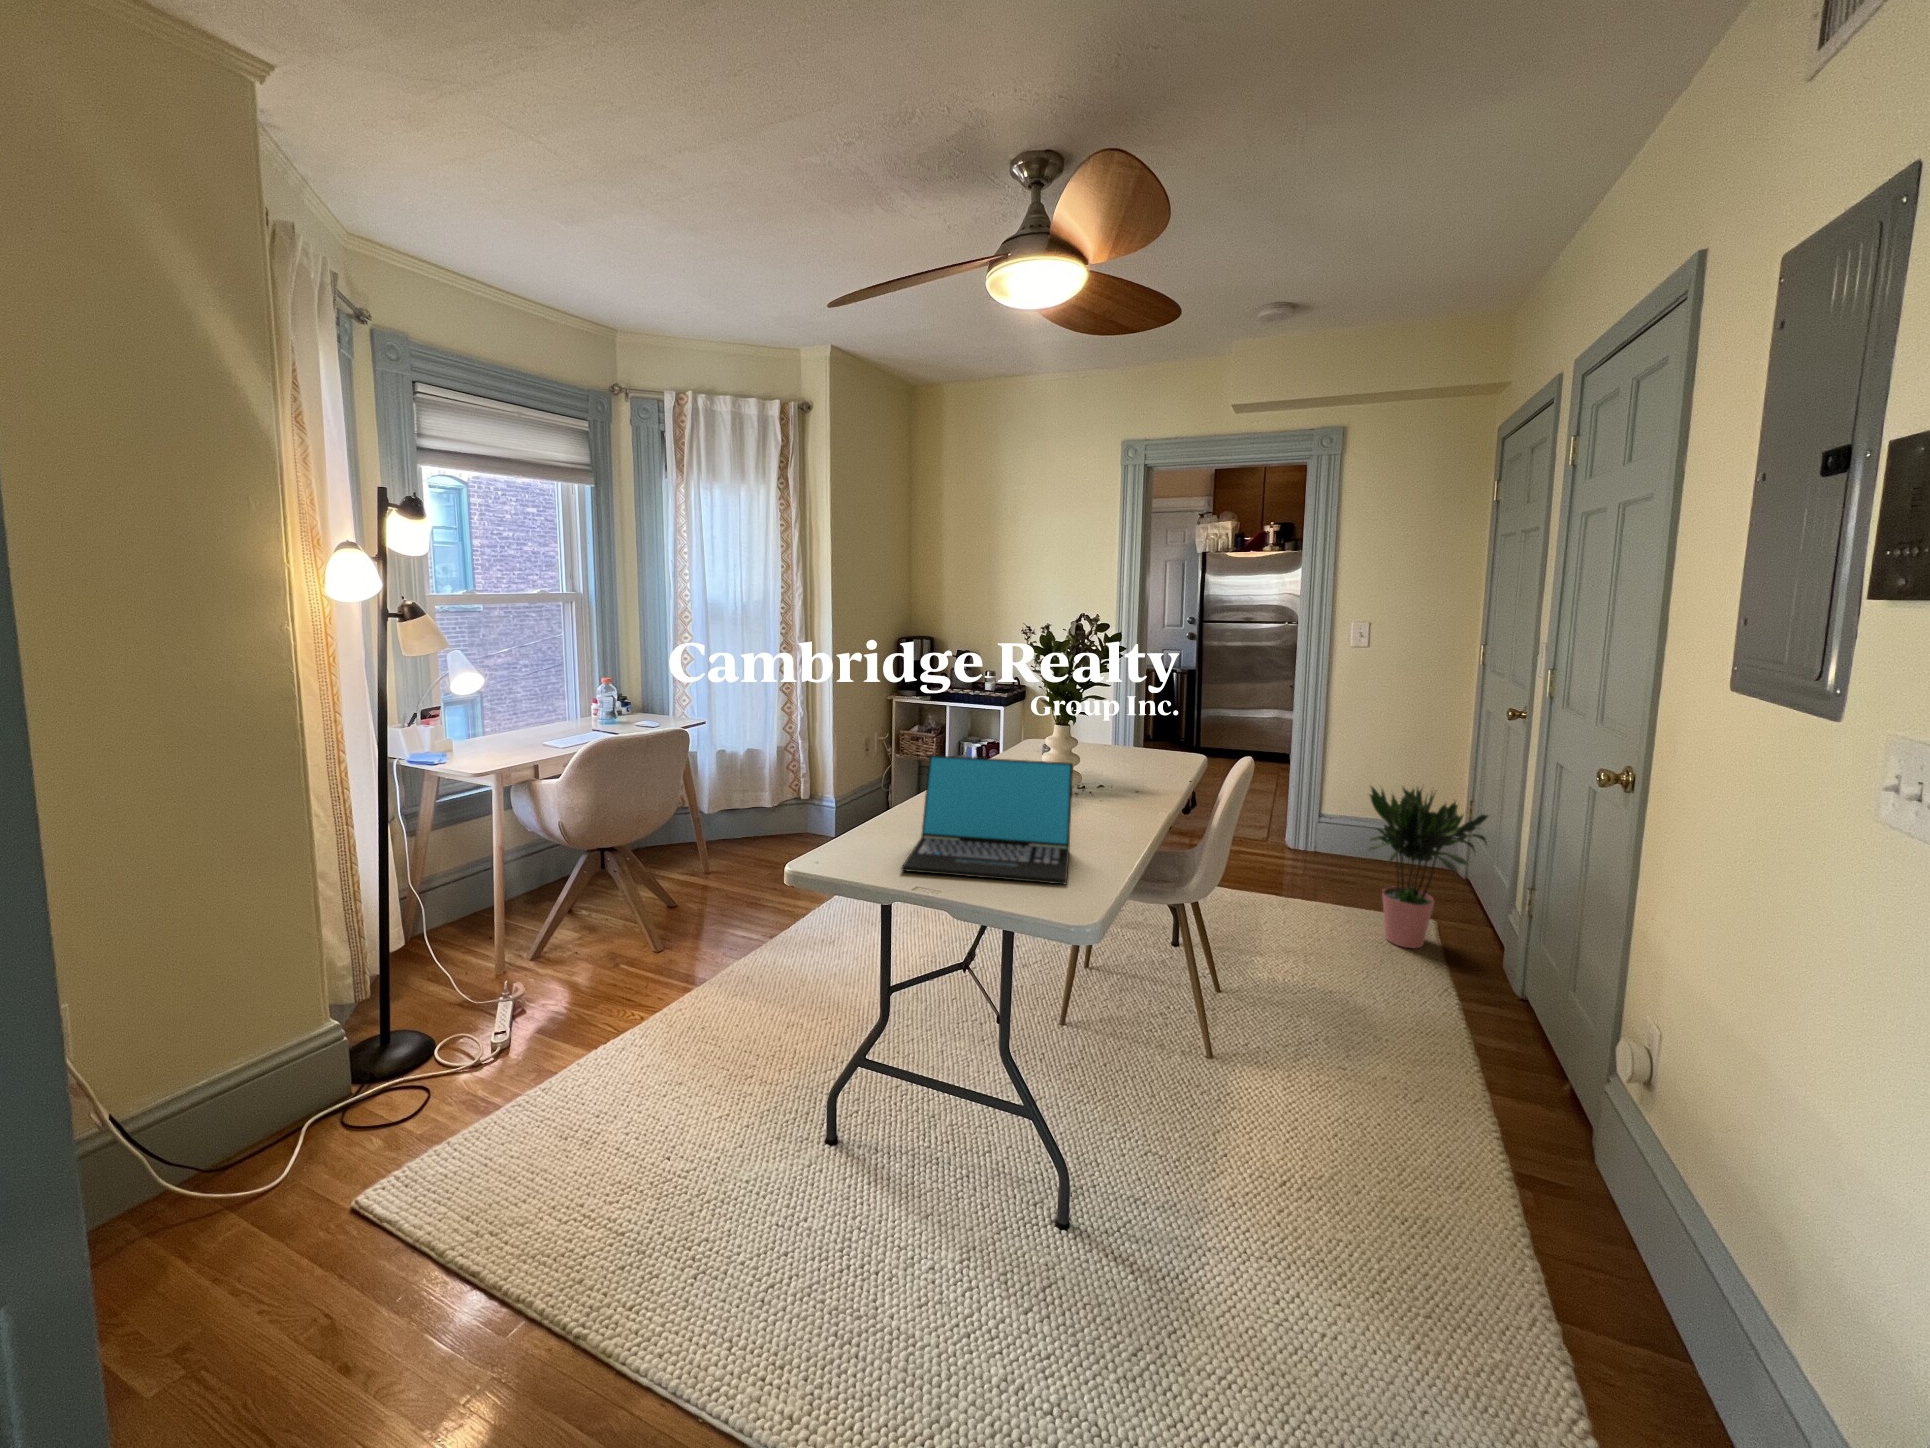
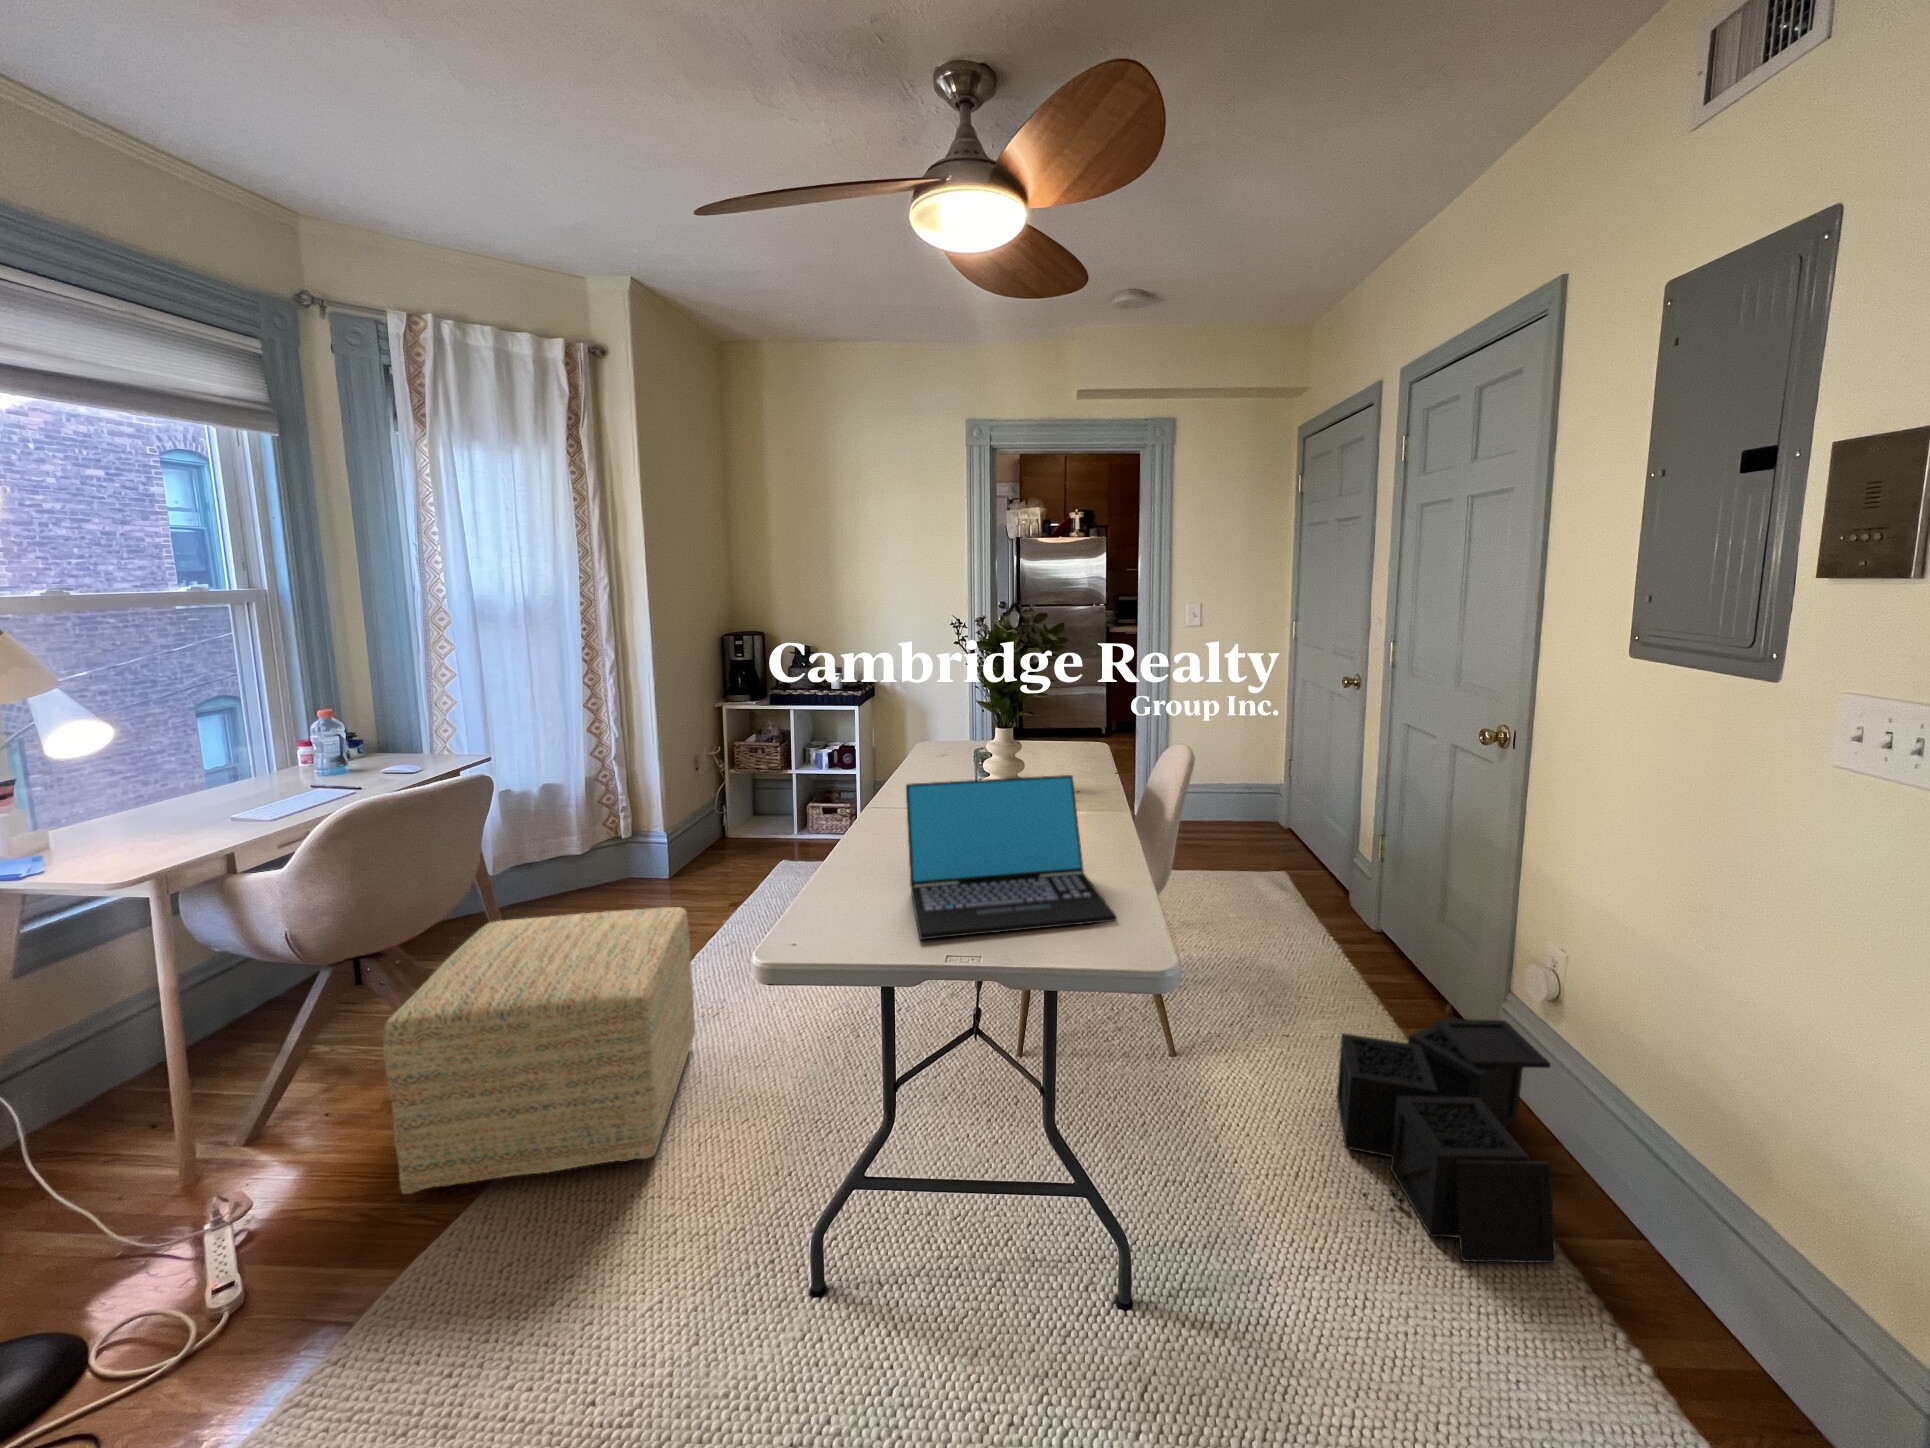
potted plant: present [1370,787,1488,948] -> none [1232,743,1341,898]
ottoman: none [595,837,808,1025] -> present [383,907,695,1194]
storage bin: none [1342,1069,1623,1345] -> present [1337,1017,1556,1263]

